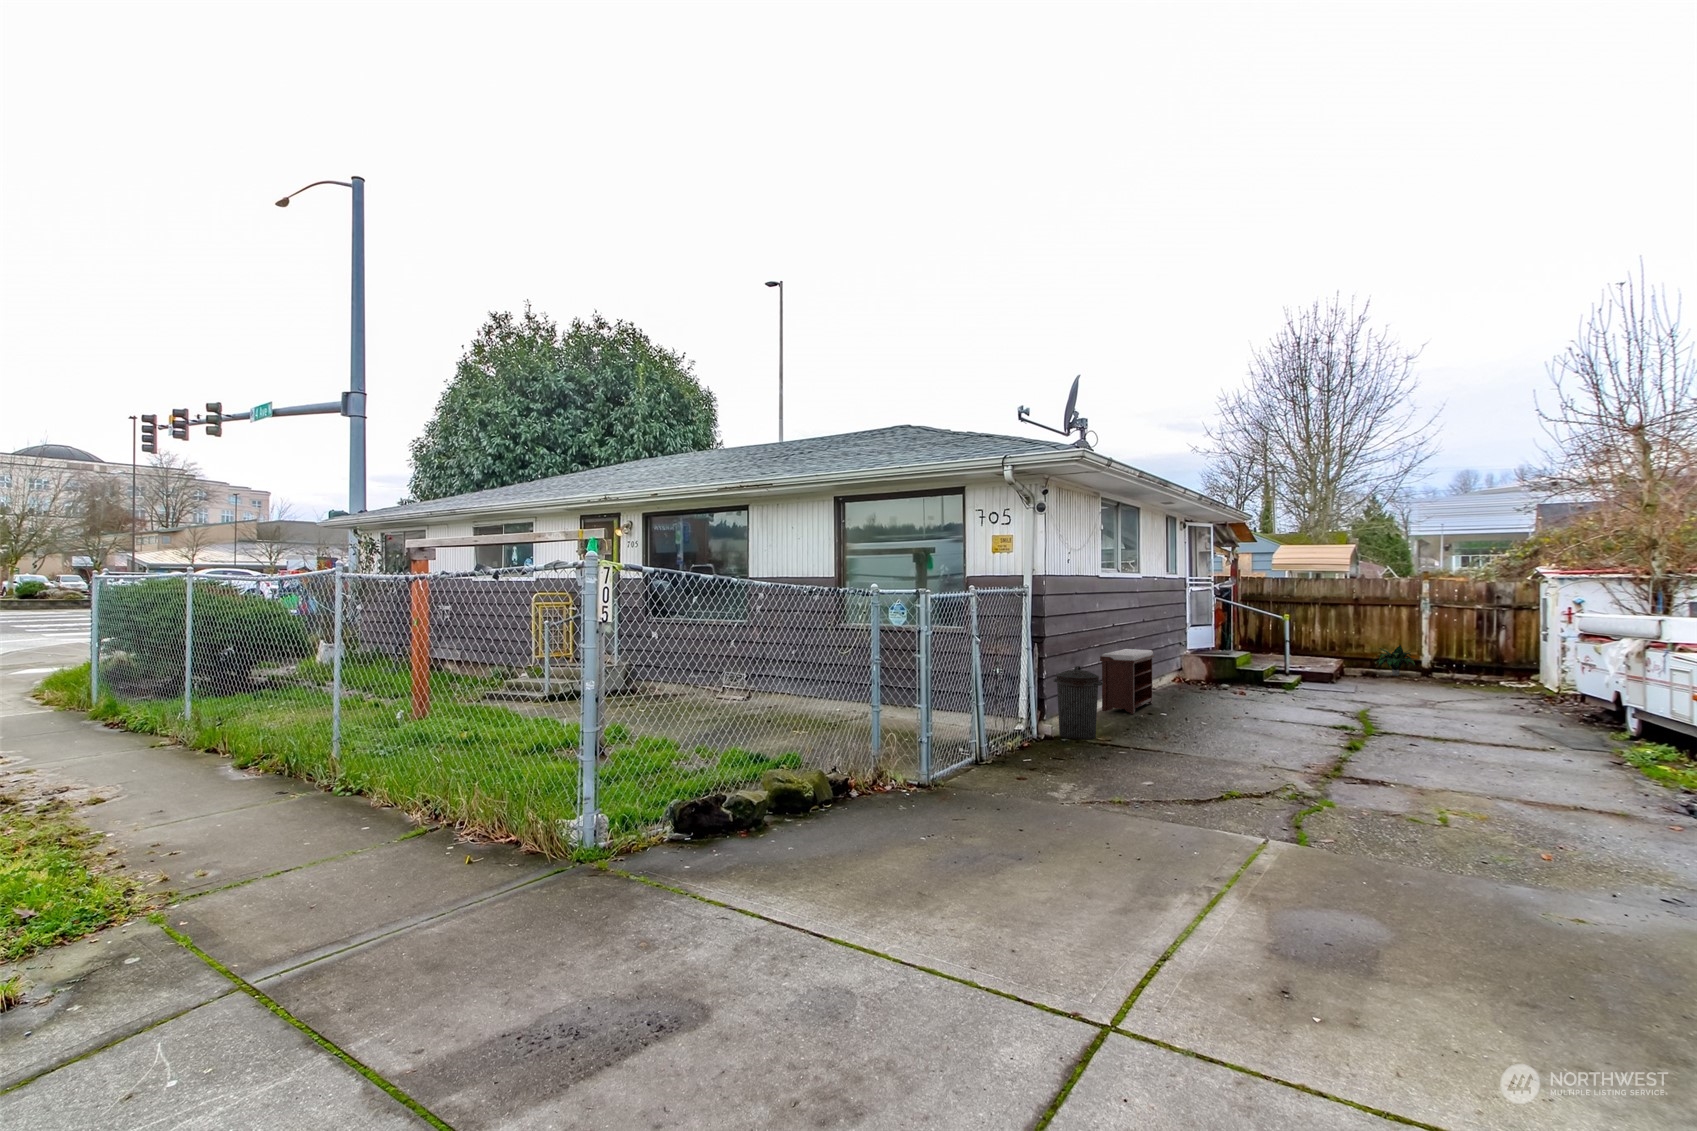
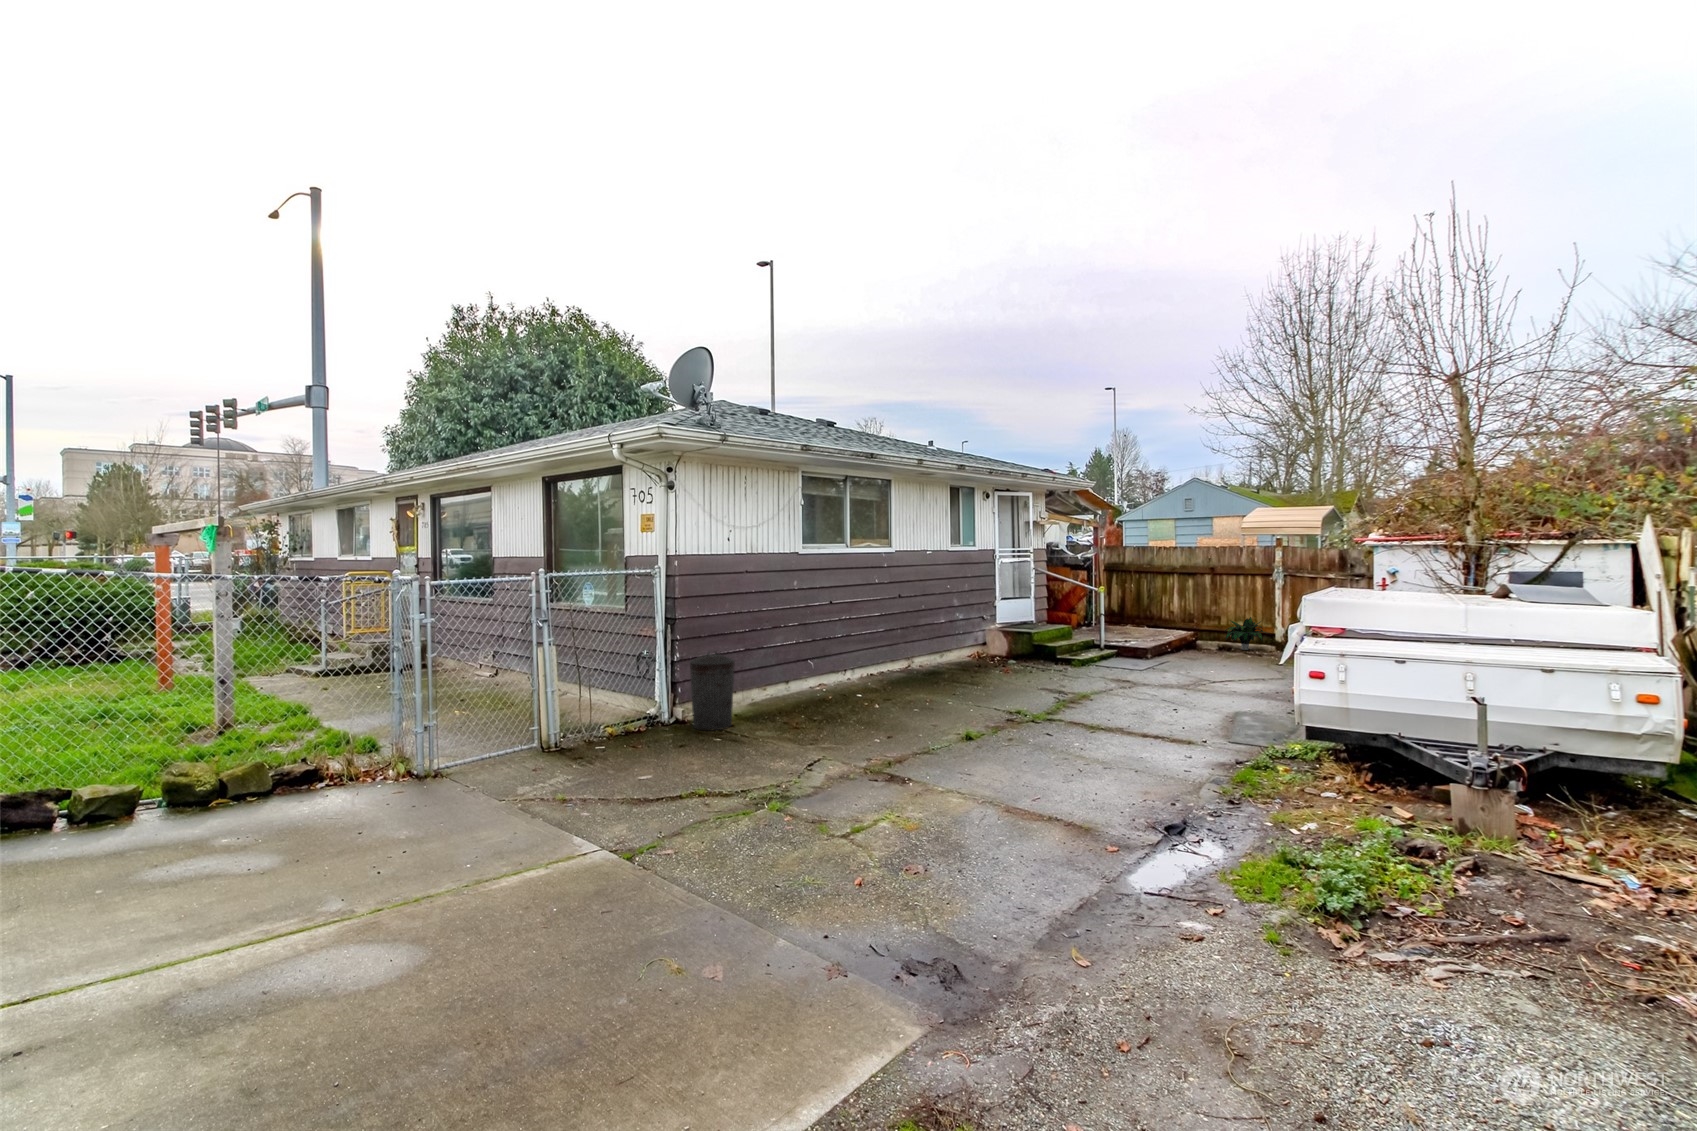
bench: present [1100,649,1155,714] -> none [813,626,896,698]

